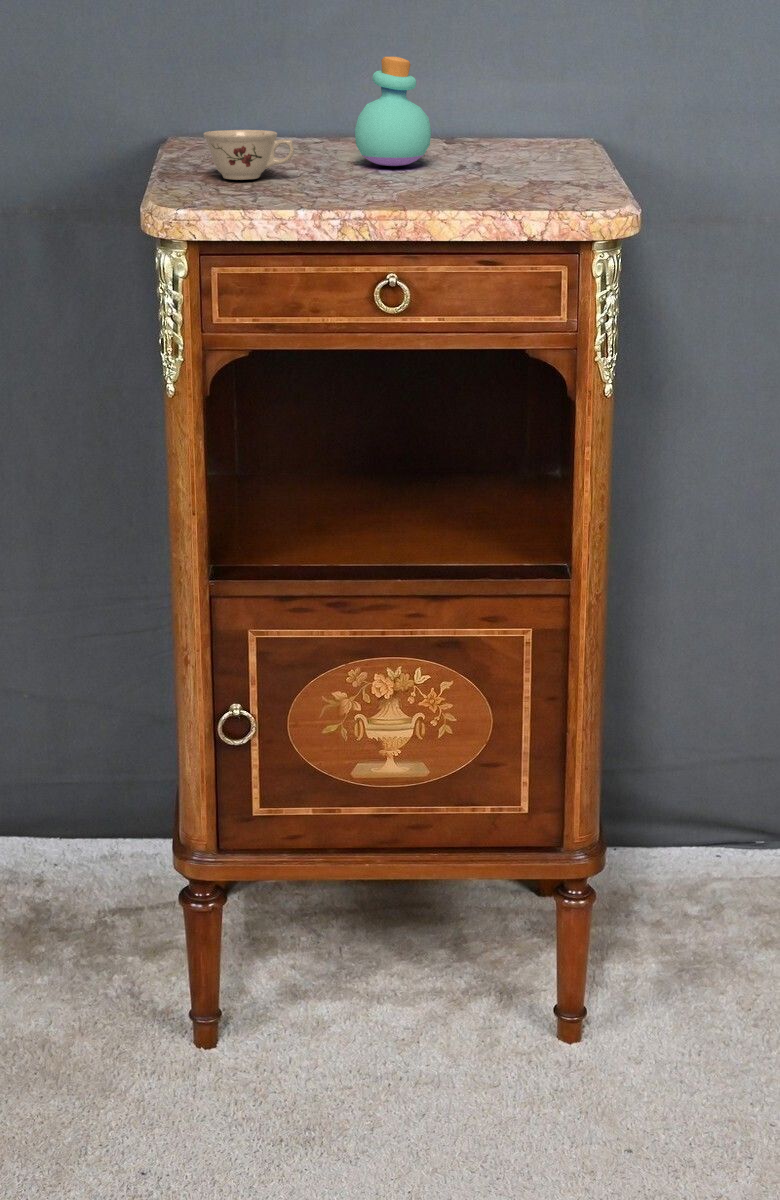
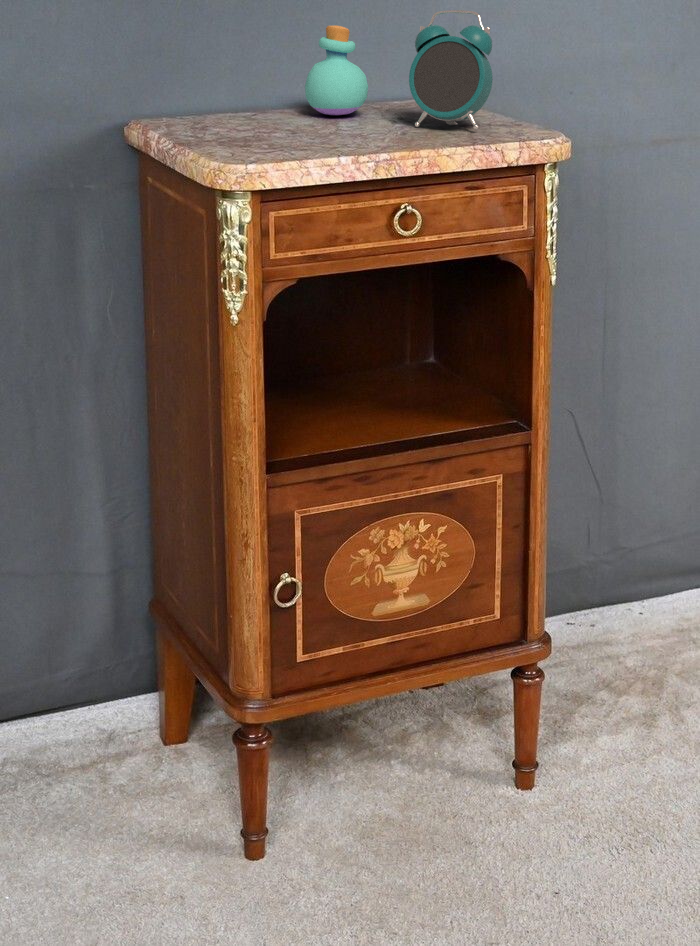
alarm clock: none [450,41,550,191] -> present [409,10,493,129]
teacup: present [204,130,294,180] -> none [212,92,288,135]

